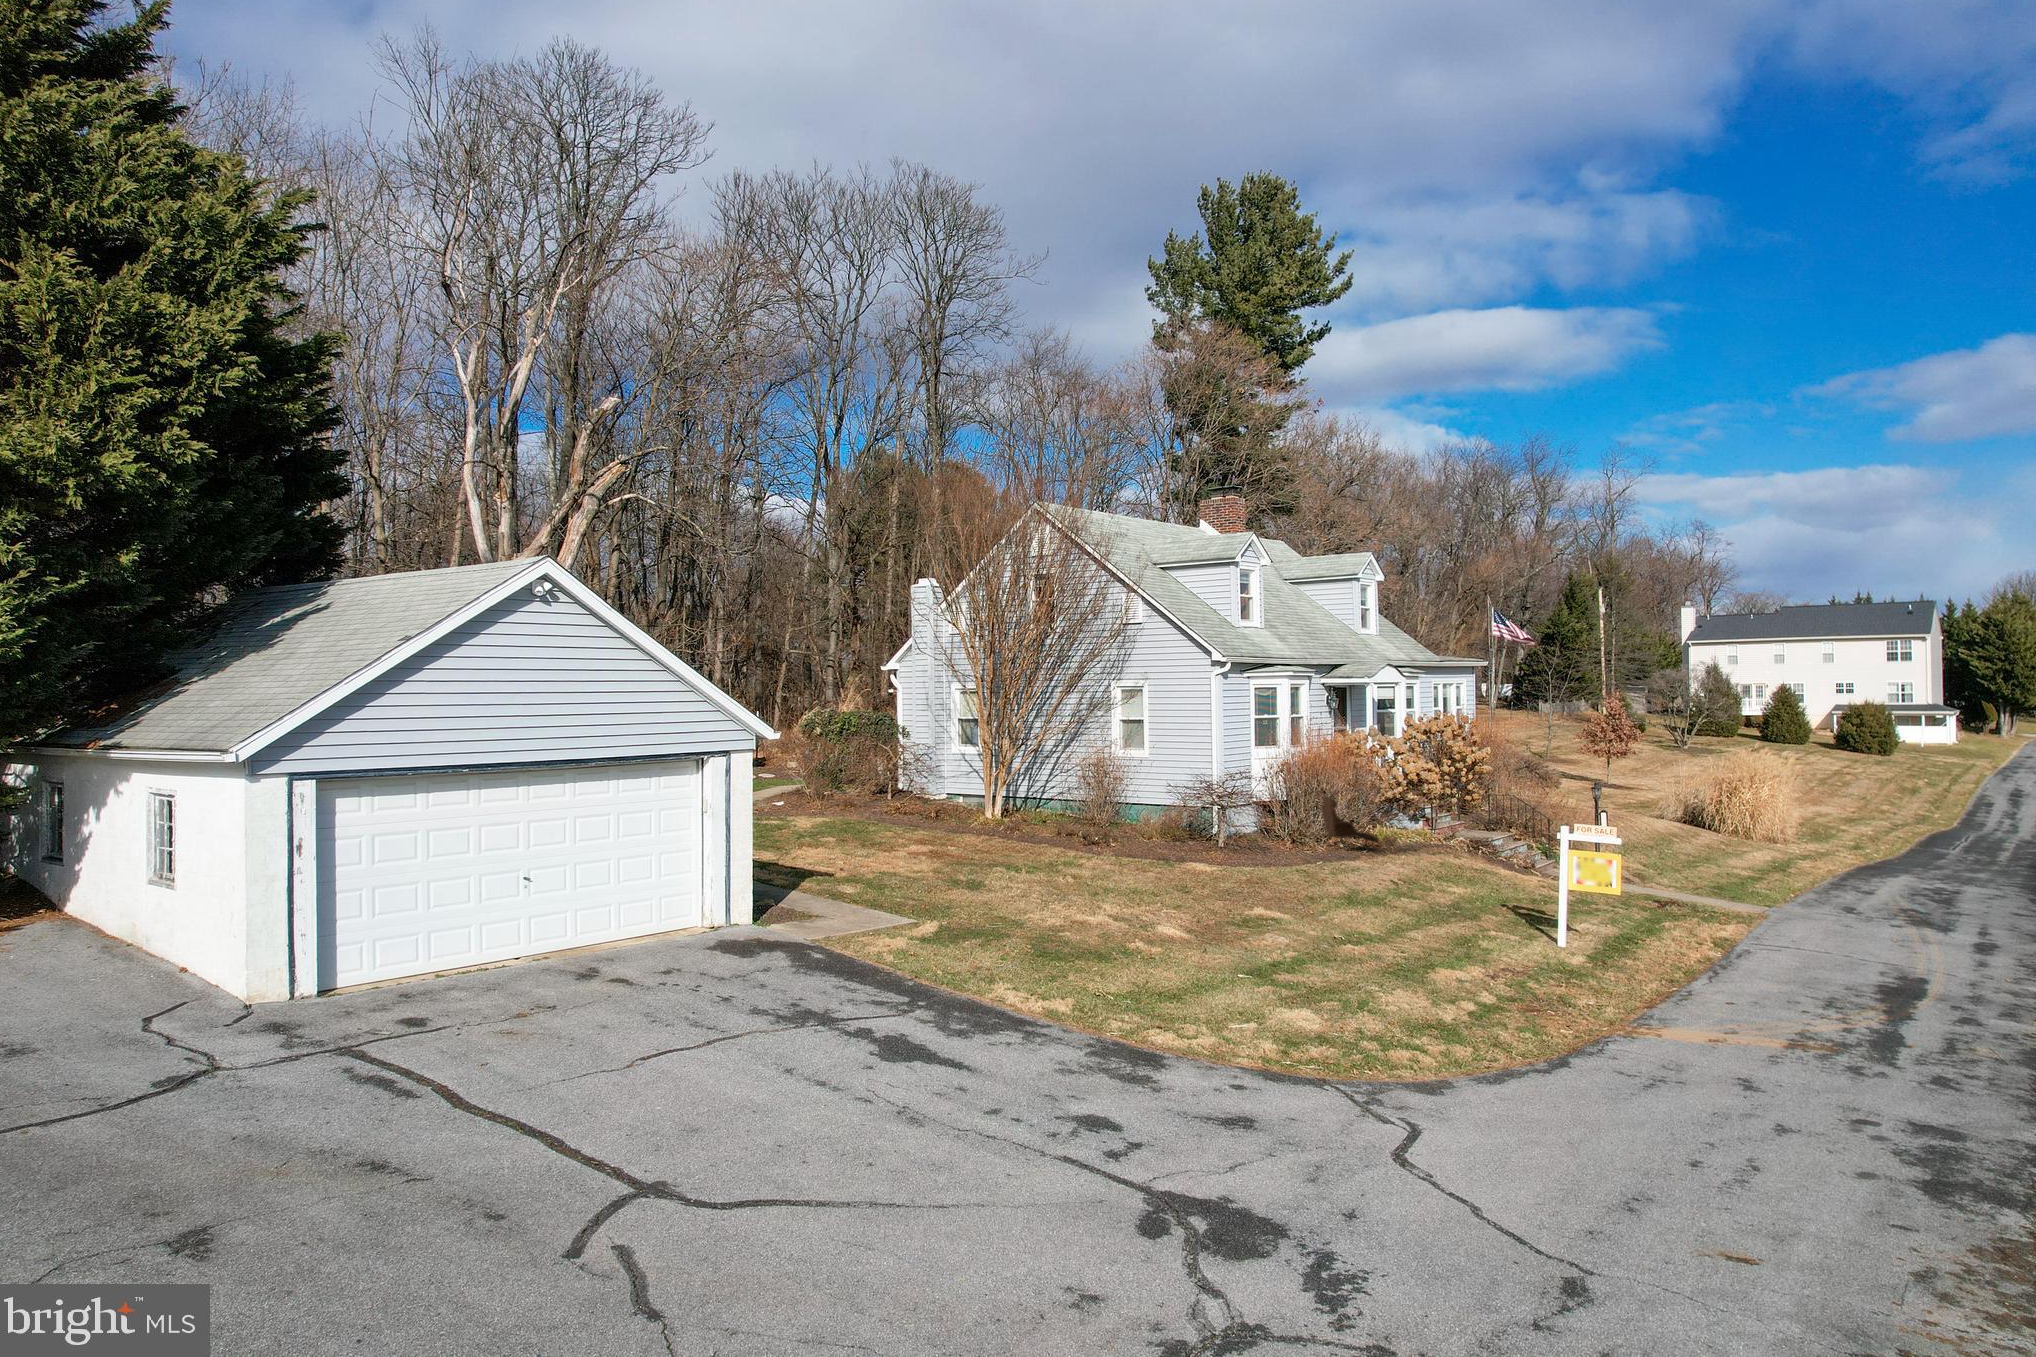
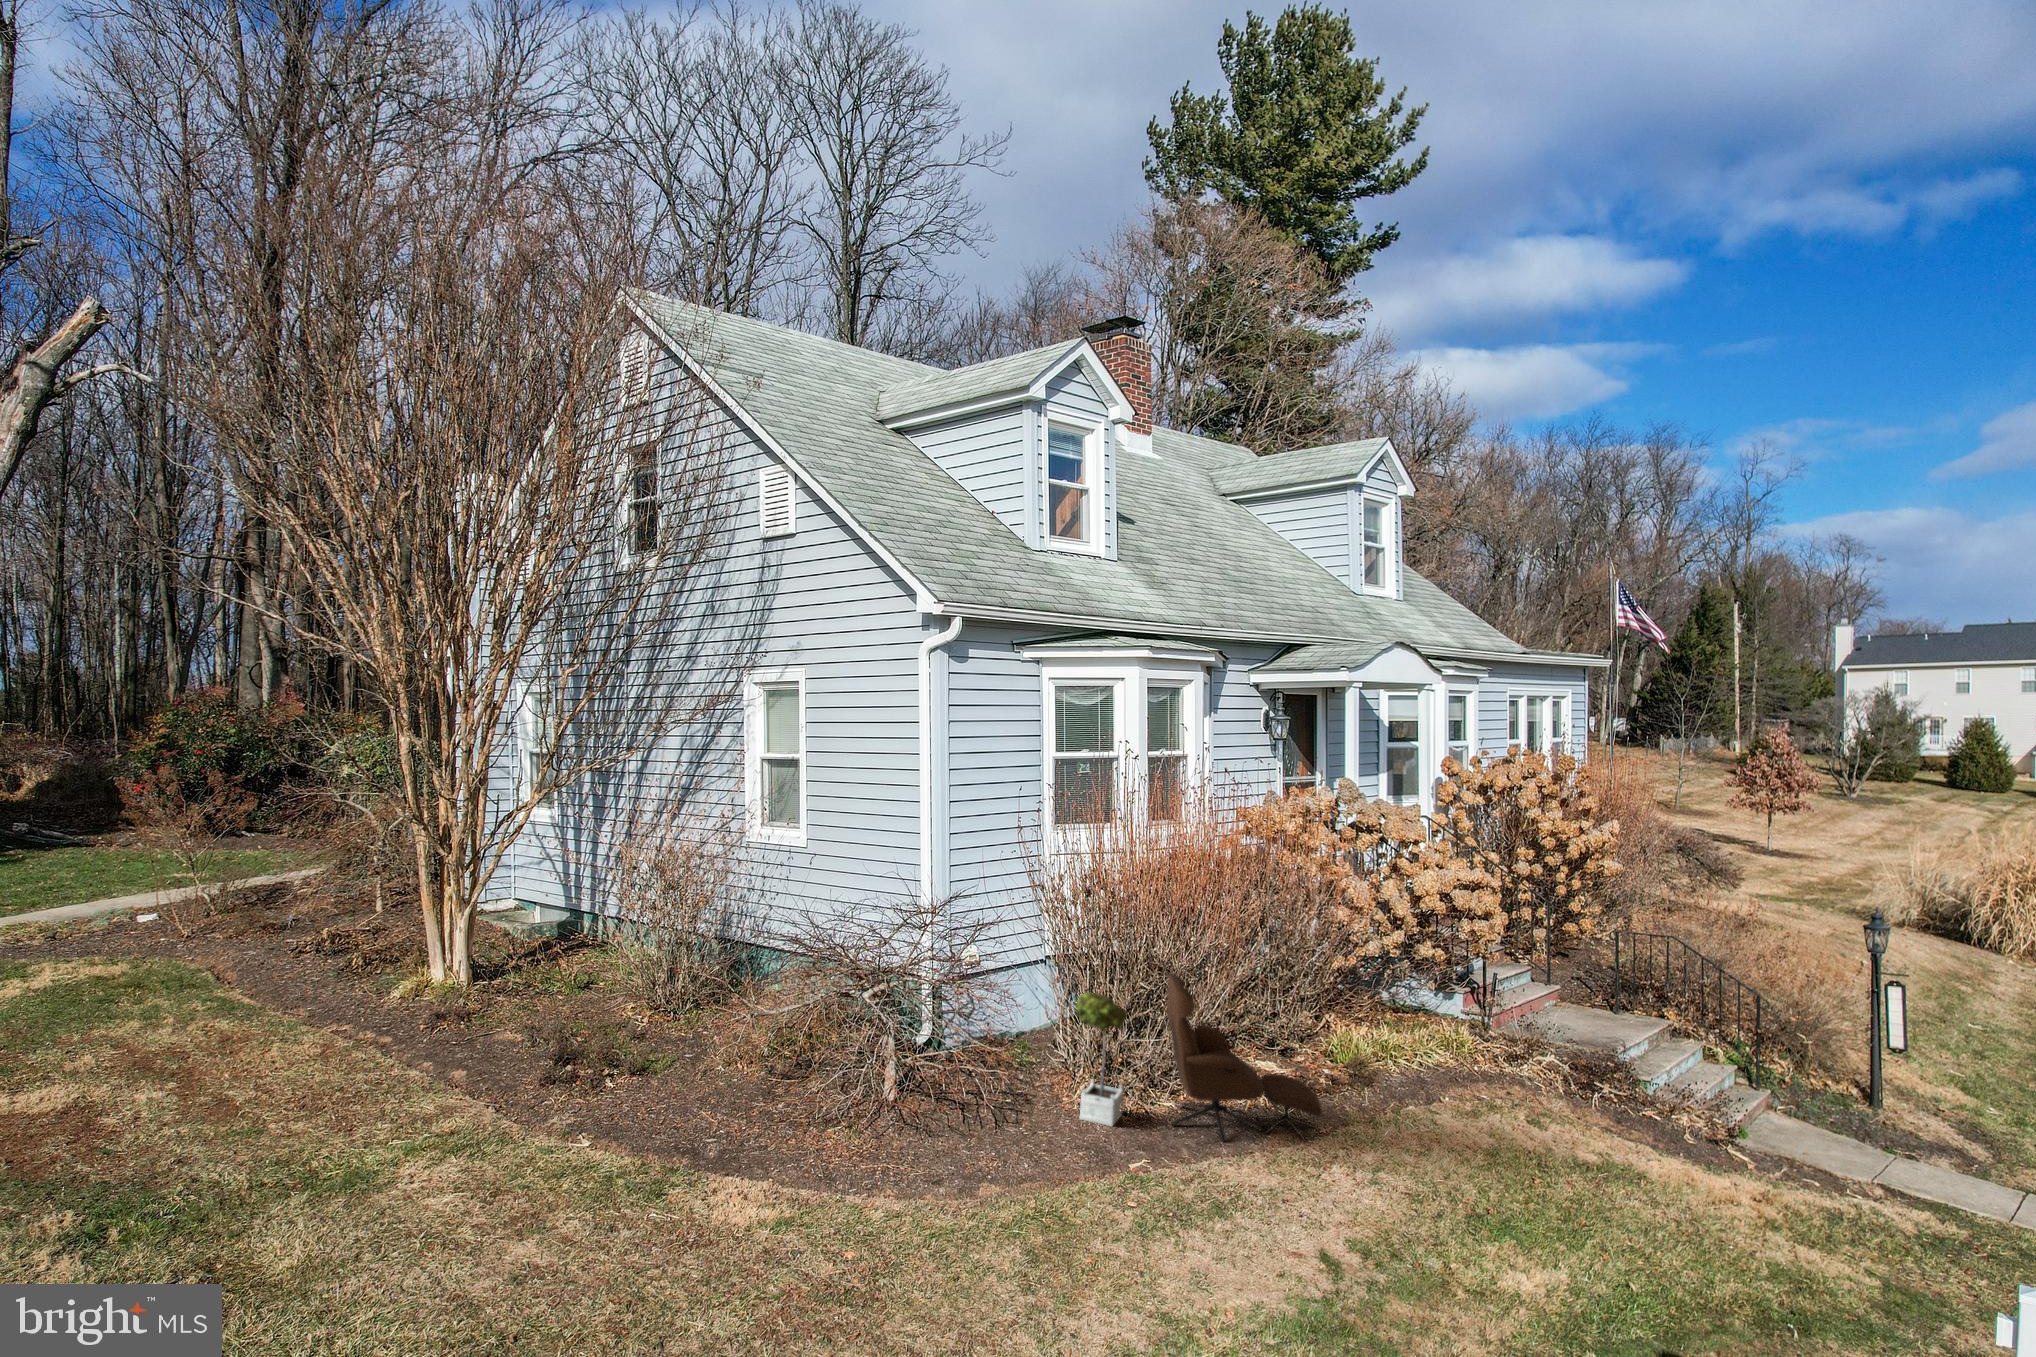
potted tree: none [1293,802,1313,848] -> present [1076,992,1127,1126]

